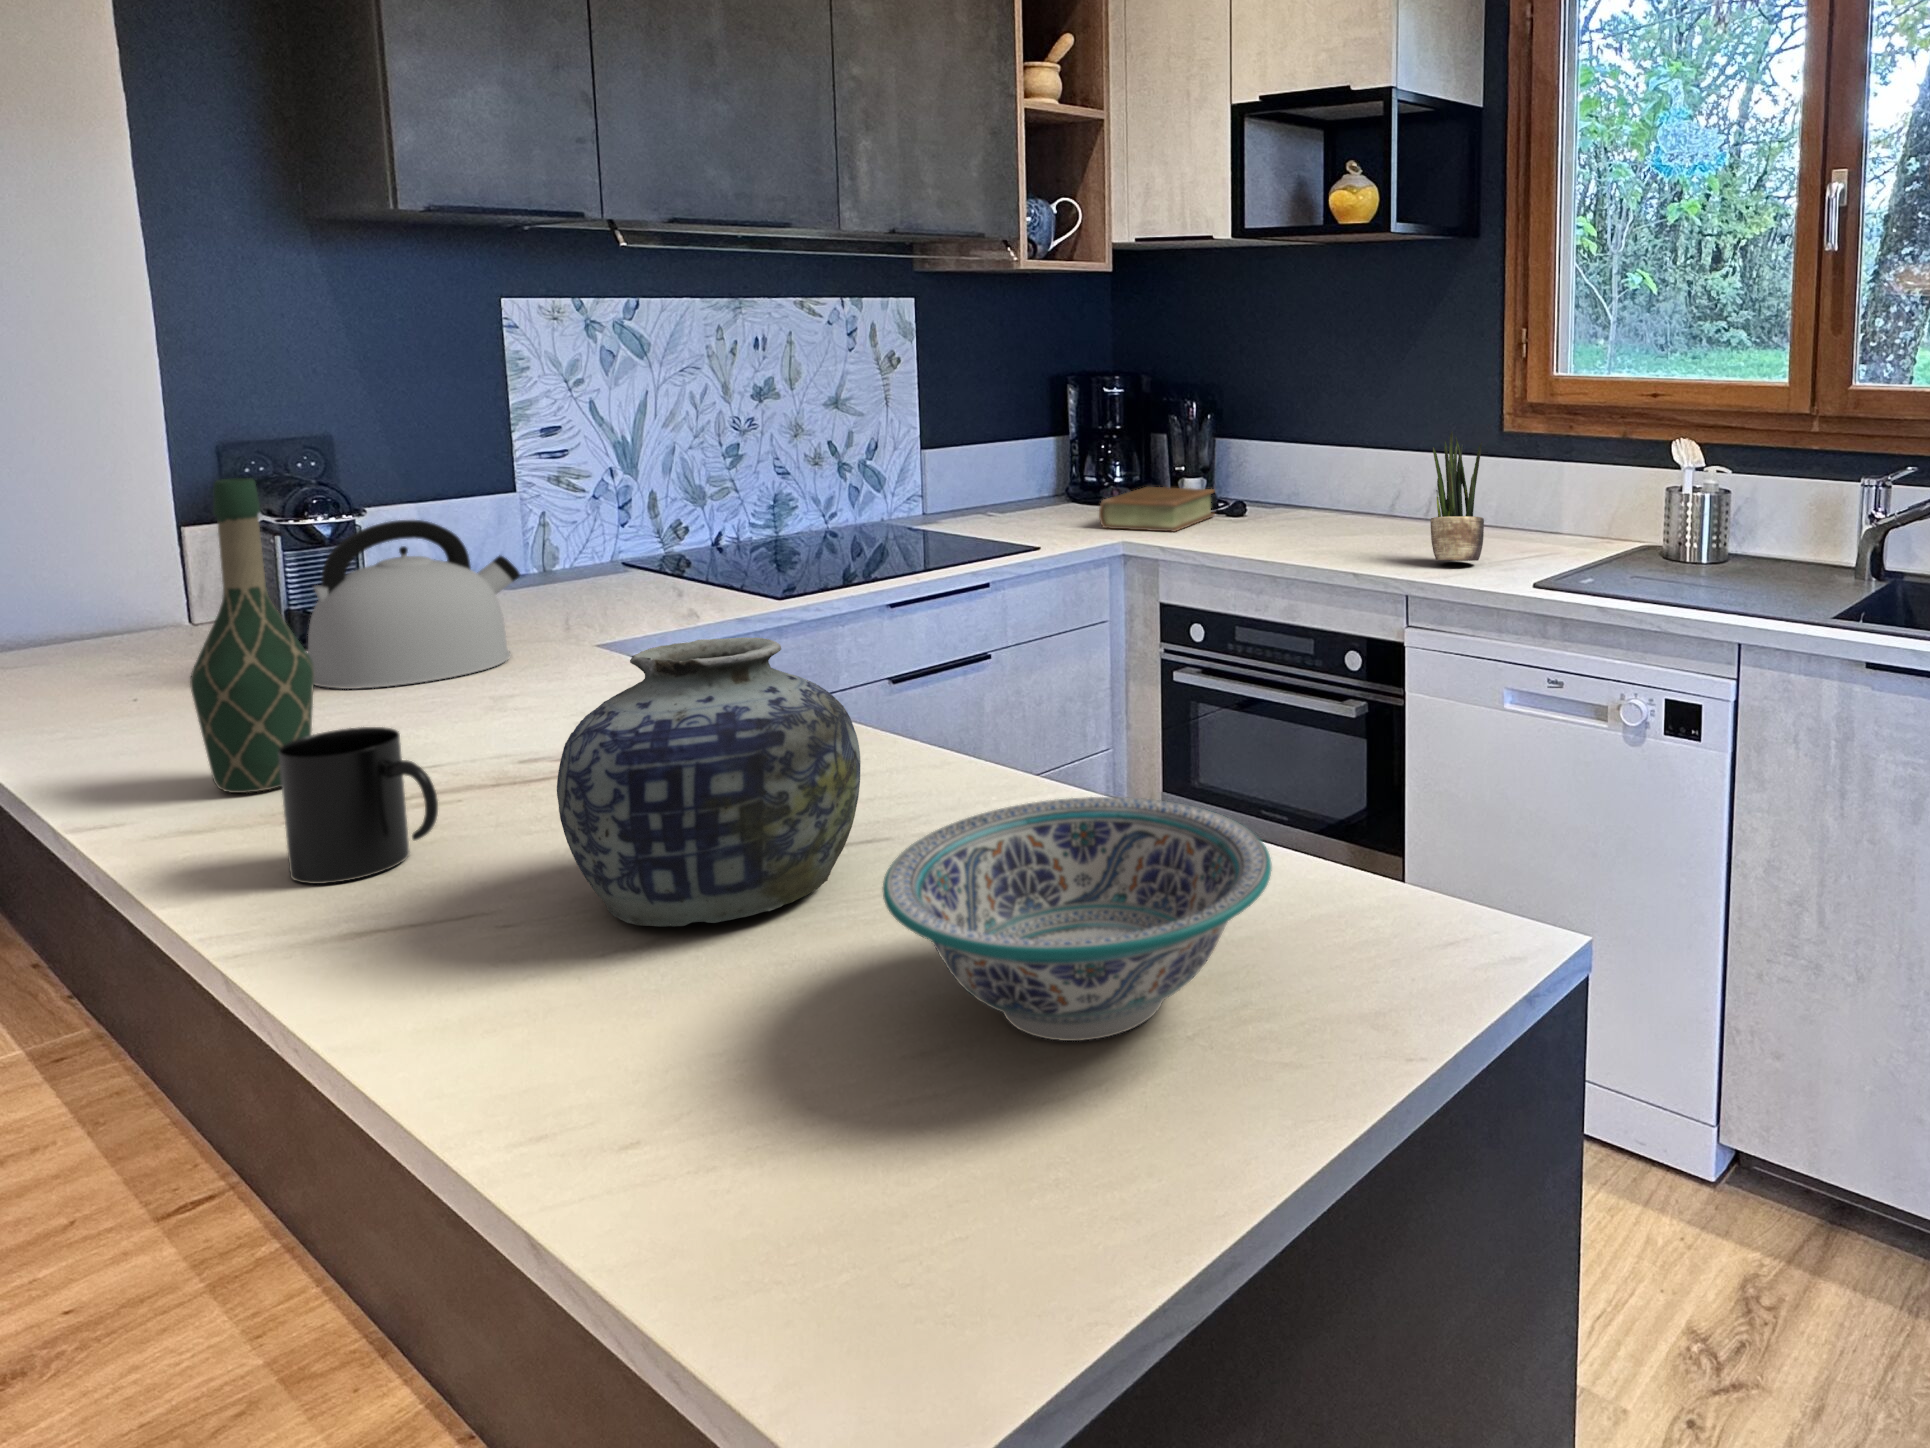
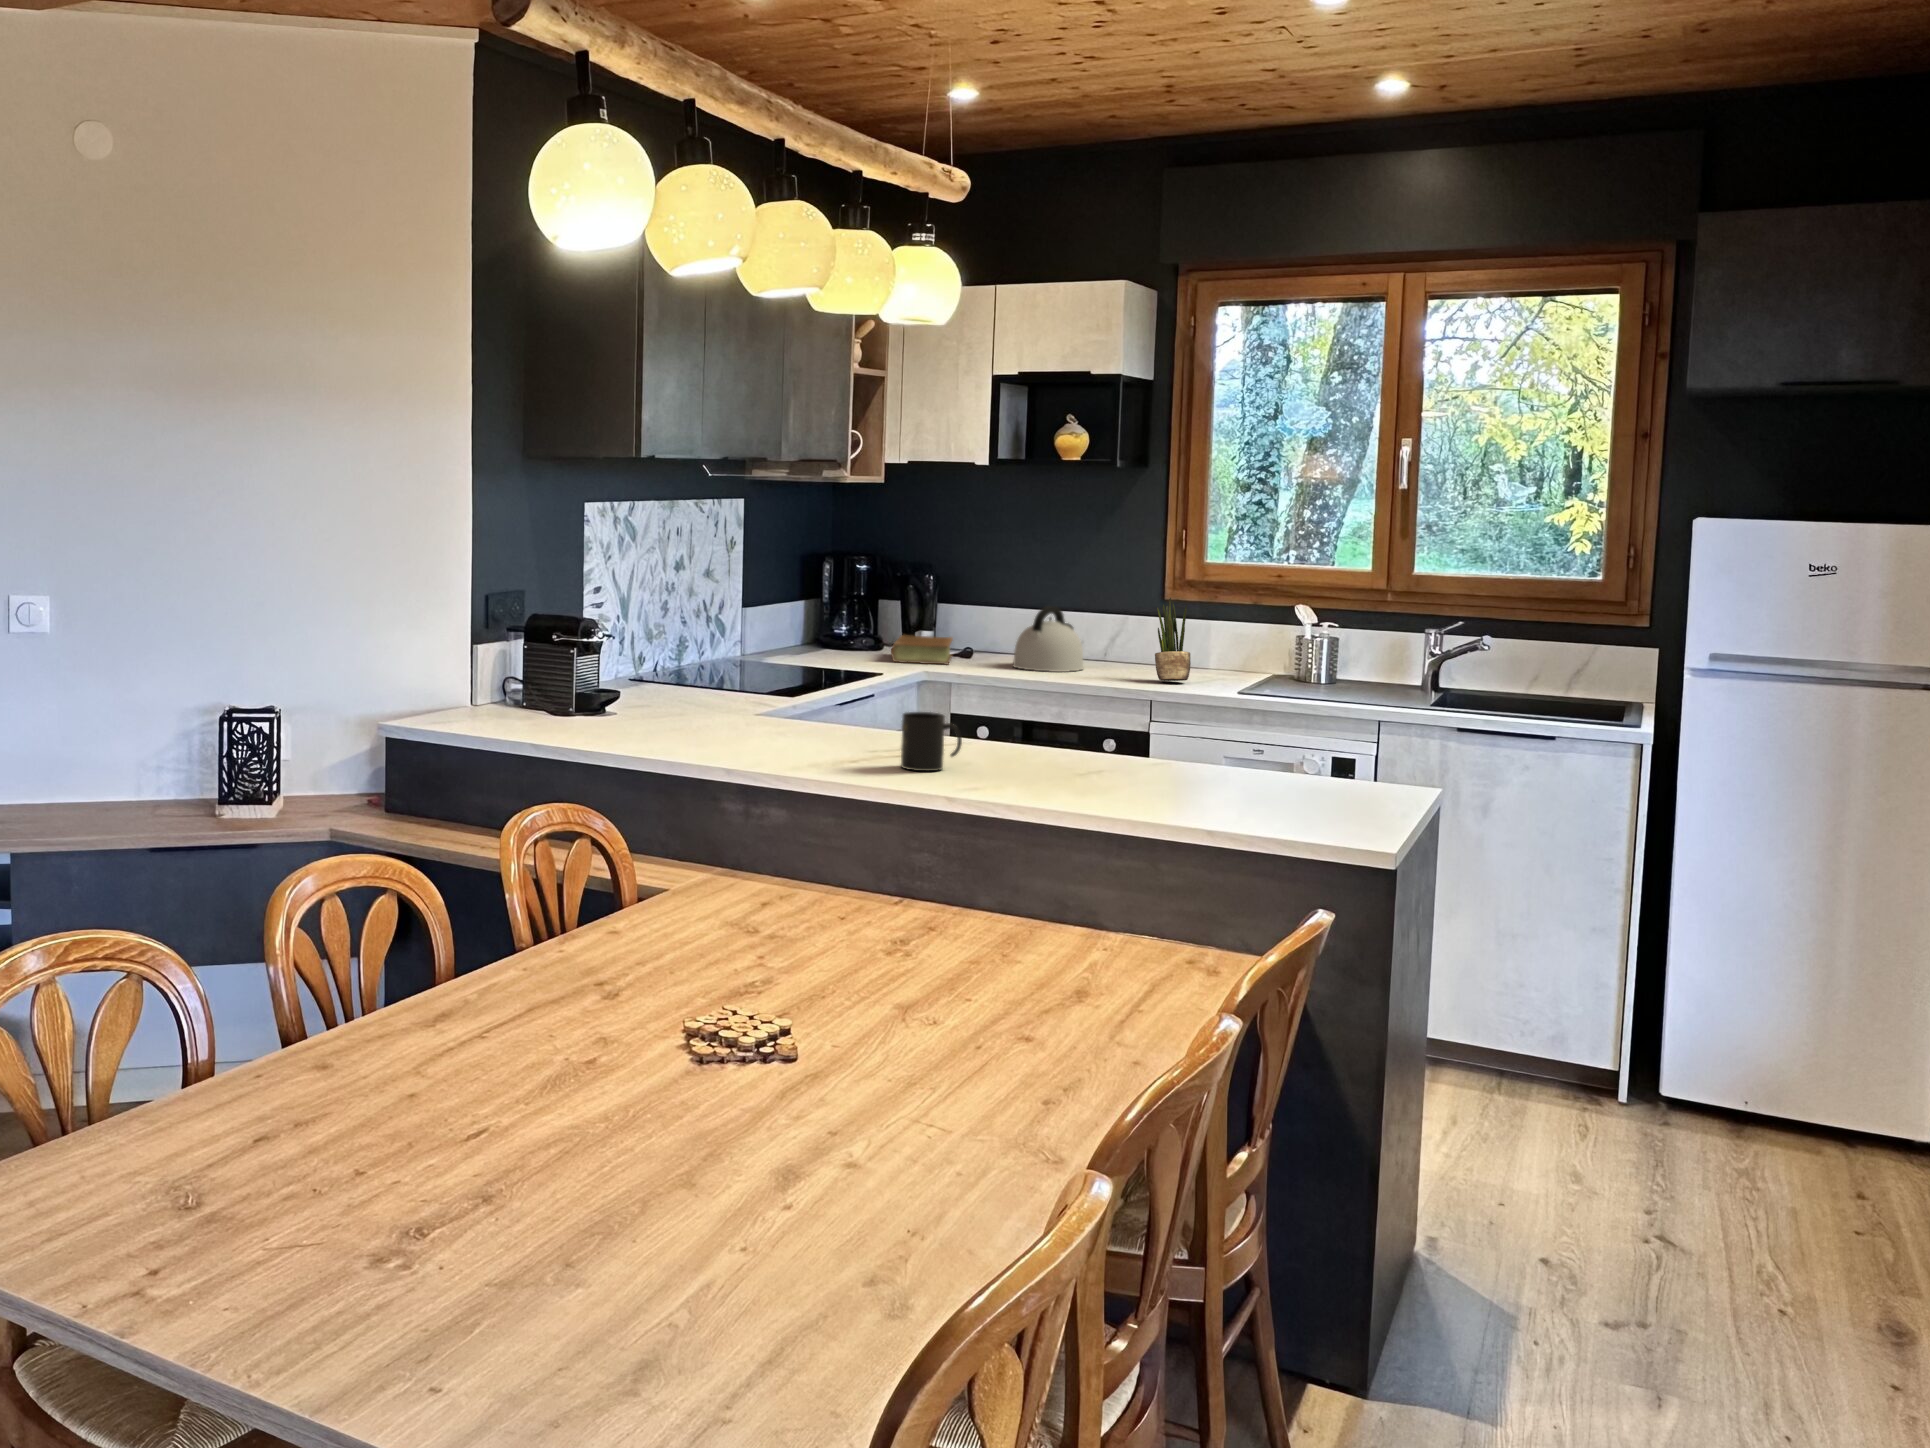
wine bottle: present [190,478,314,793] -> none [771,606,817,752]
kettle: present [308,520,520,689] -> present [1013,606,1083,672]
vase: present [557,638,861,926] -> none [1039,673,1154,777]
bowl: present [883,797,1272,1041] -> none [1223,730,1367,797]

